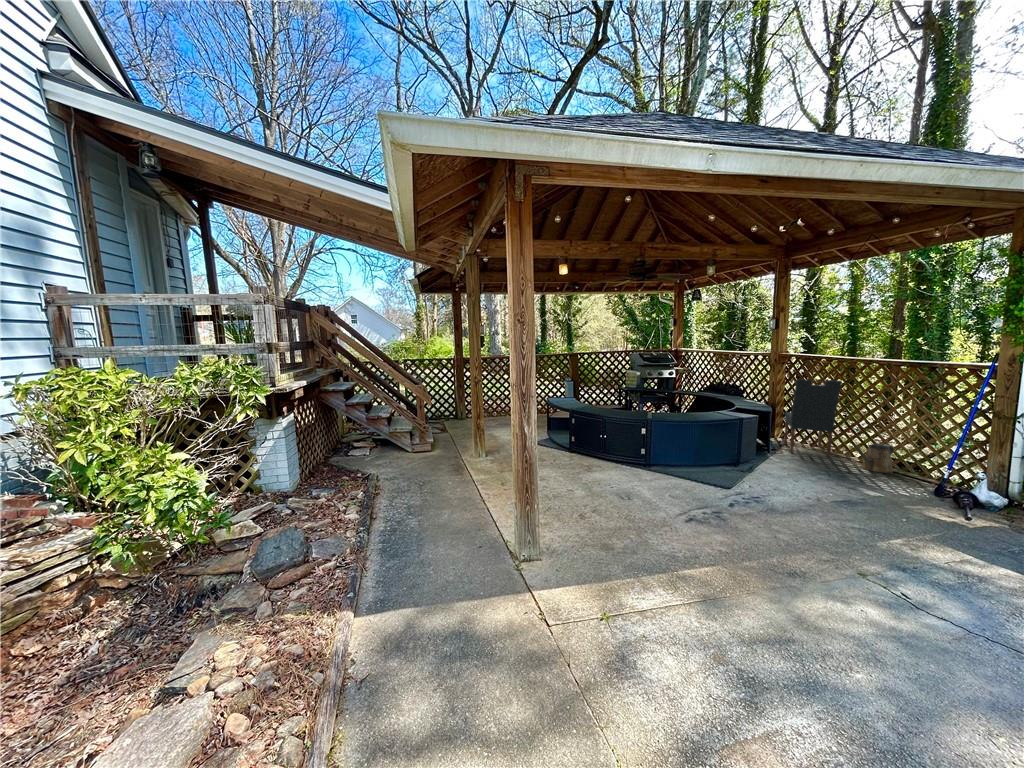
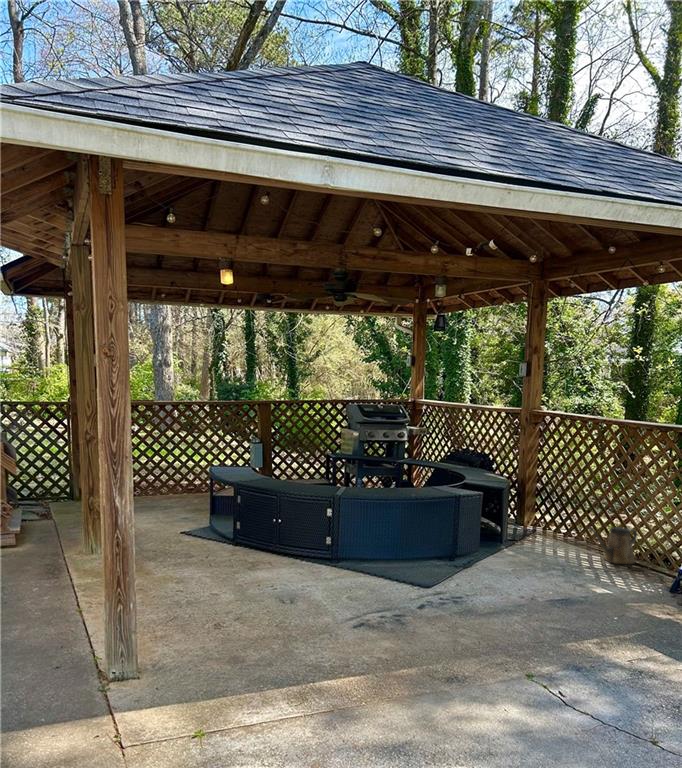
dining chair: present [784,379,842,457] -> none [532,444,582,548]

